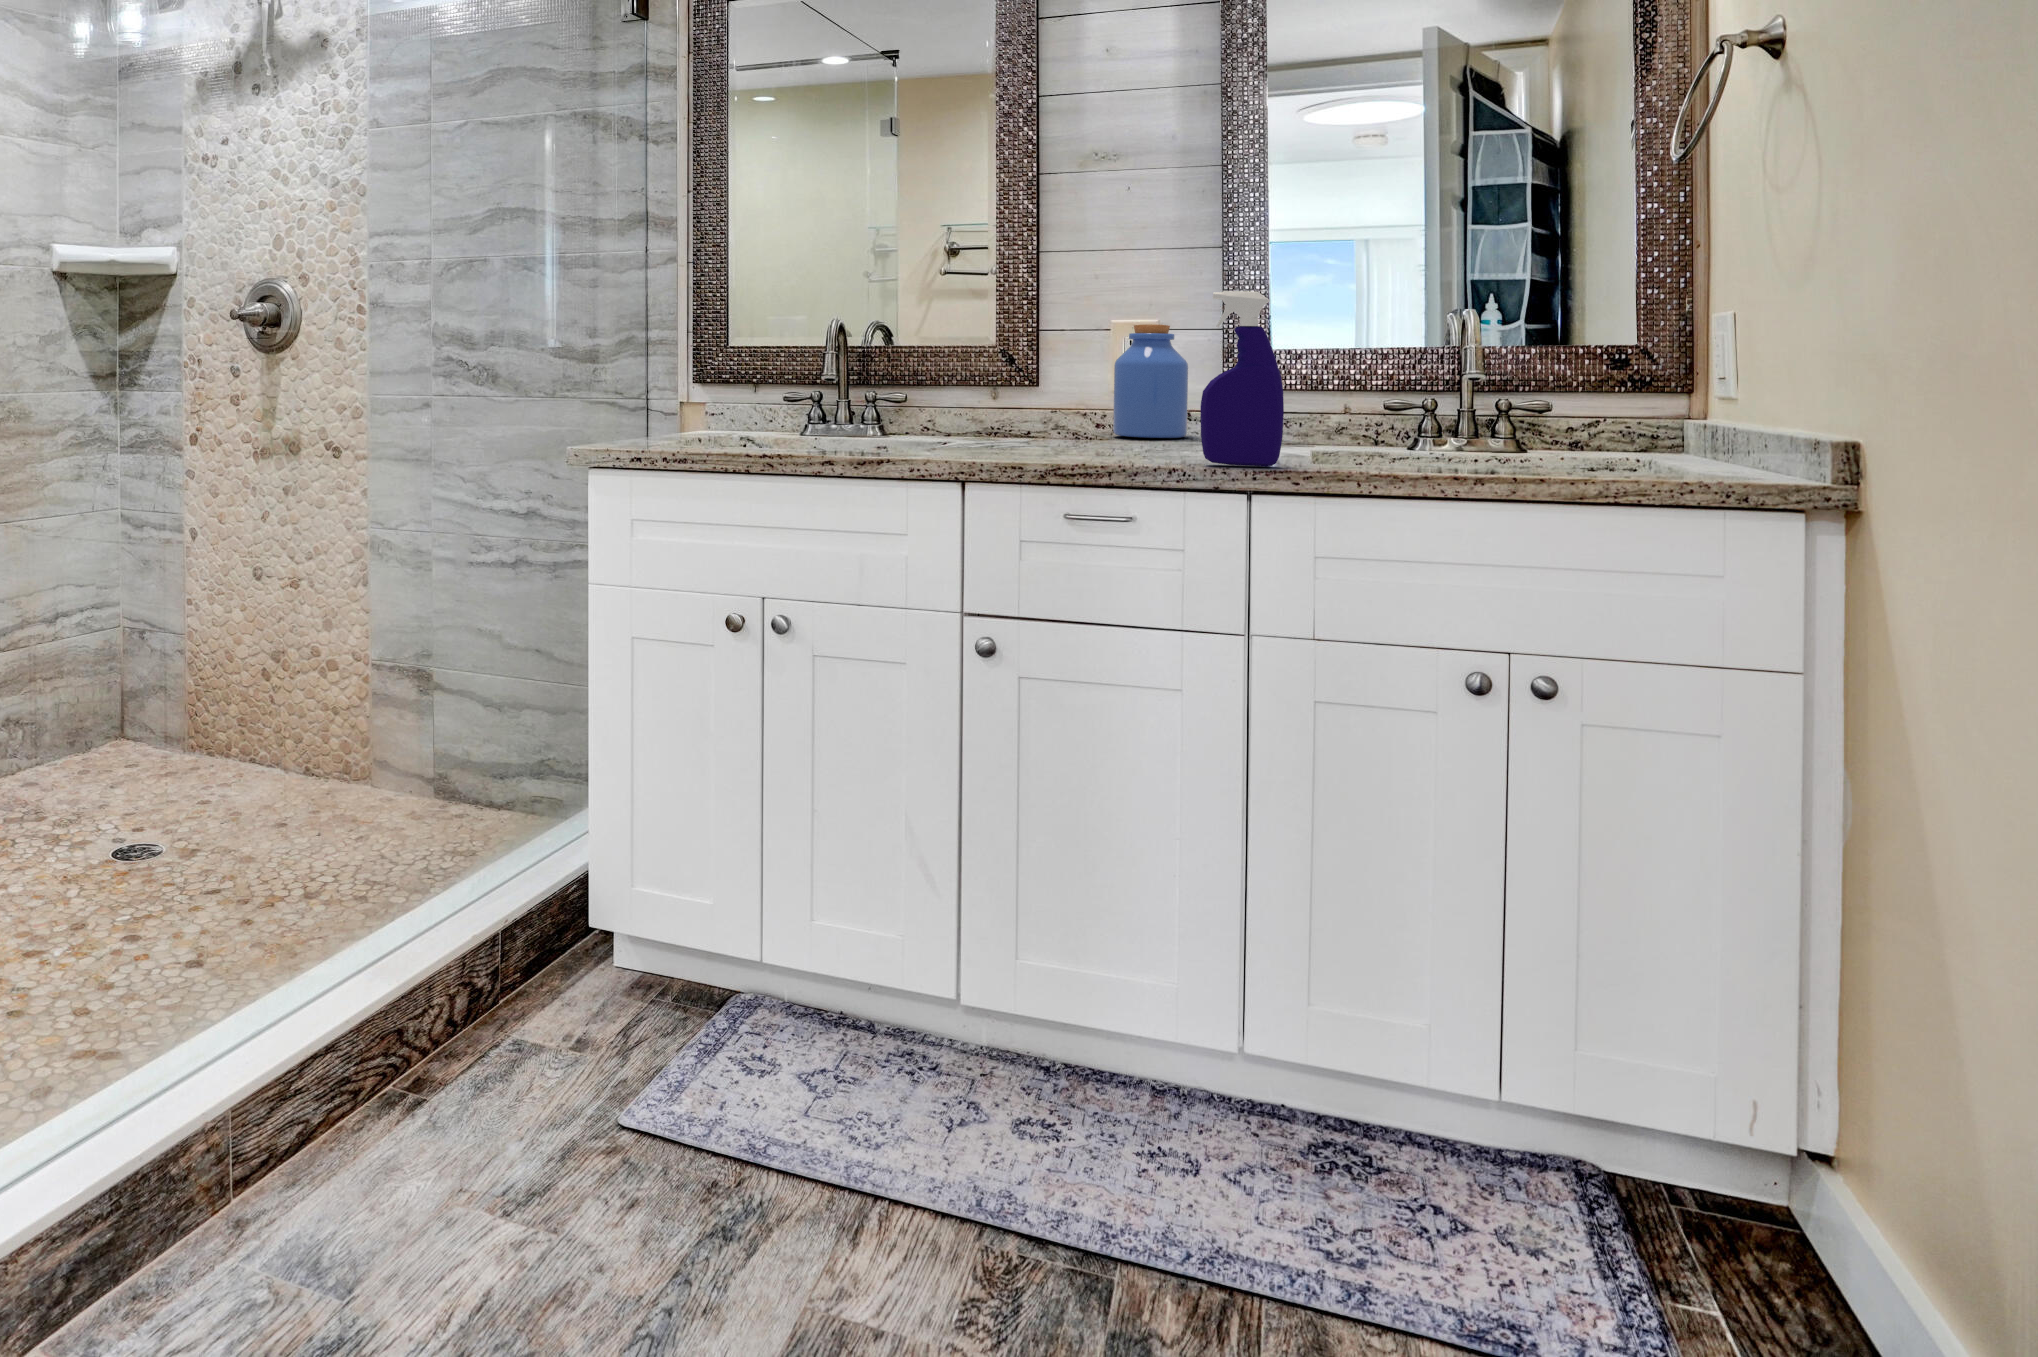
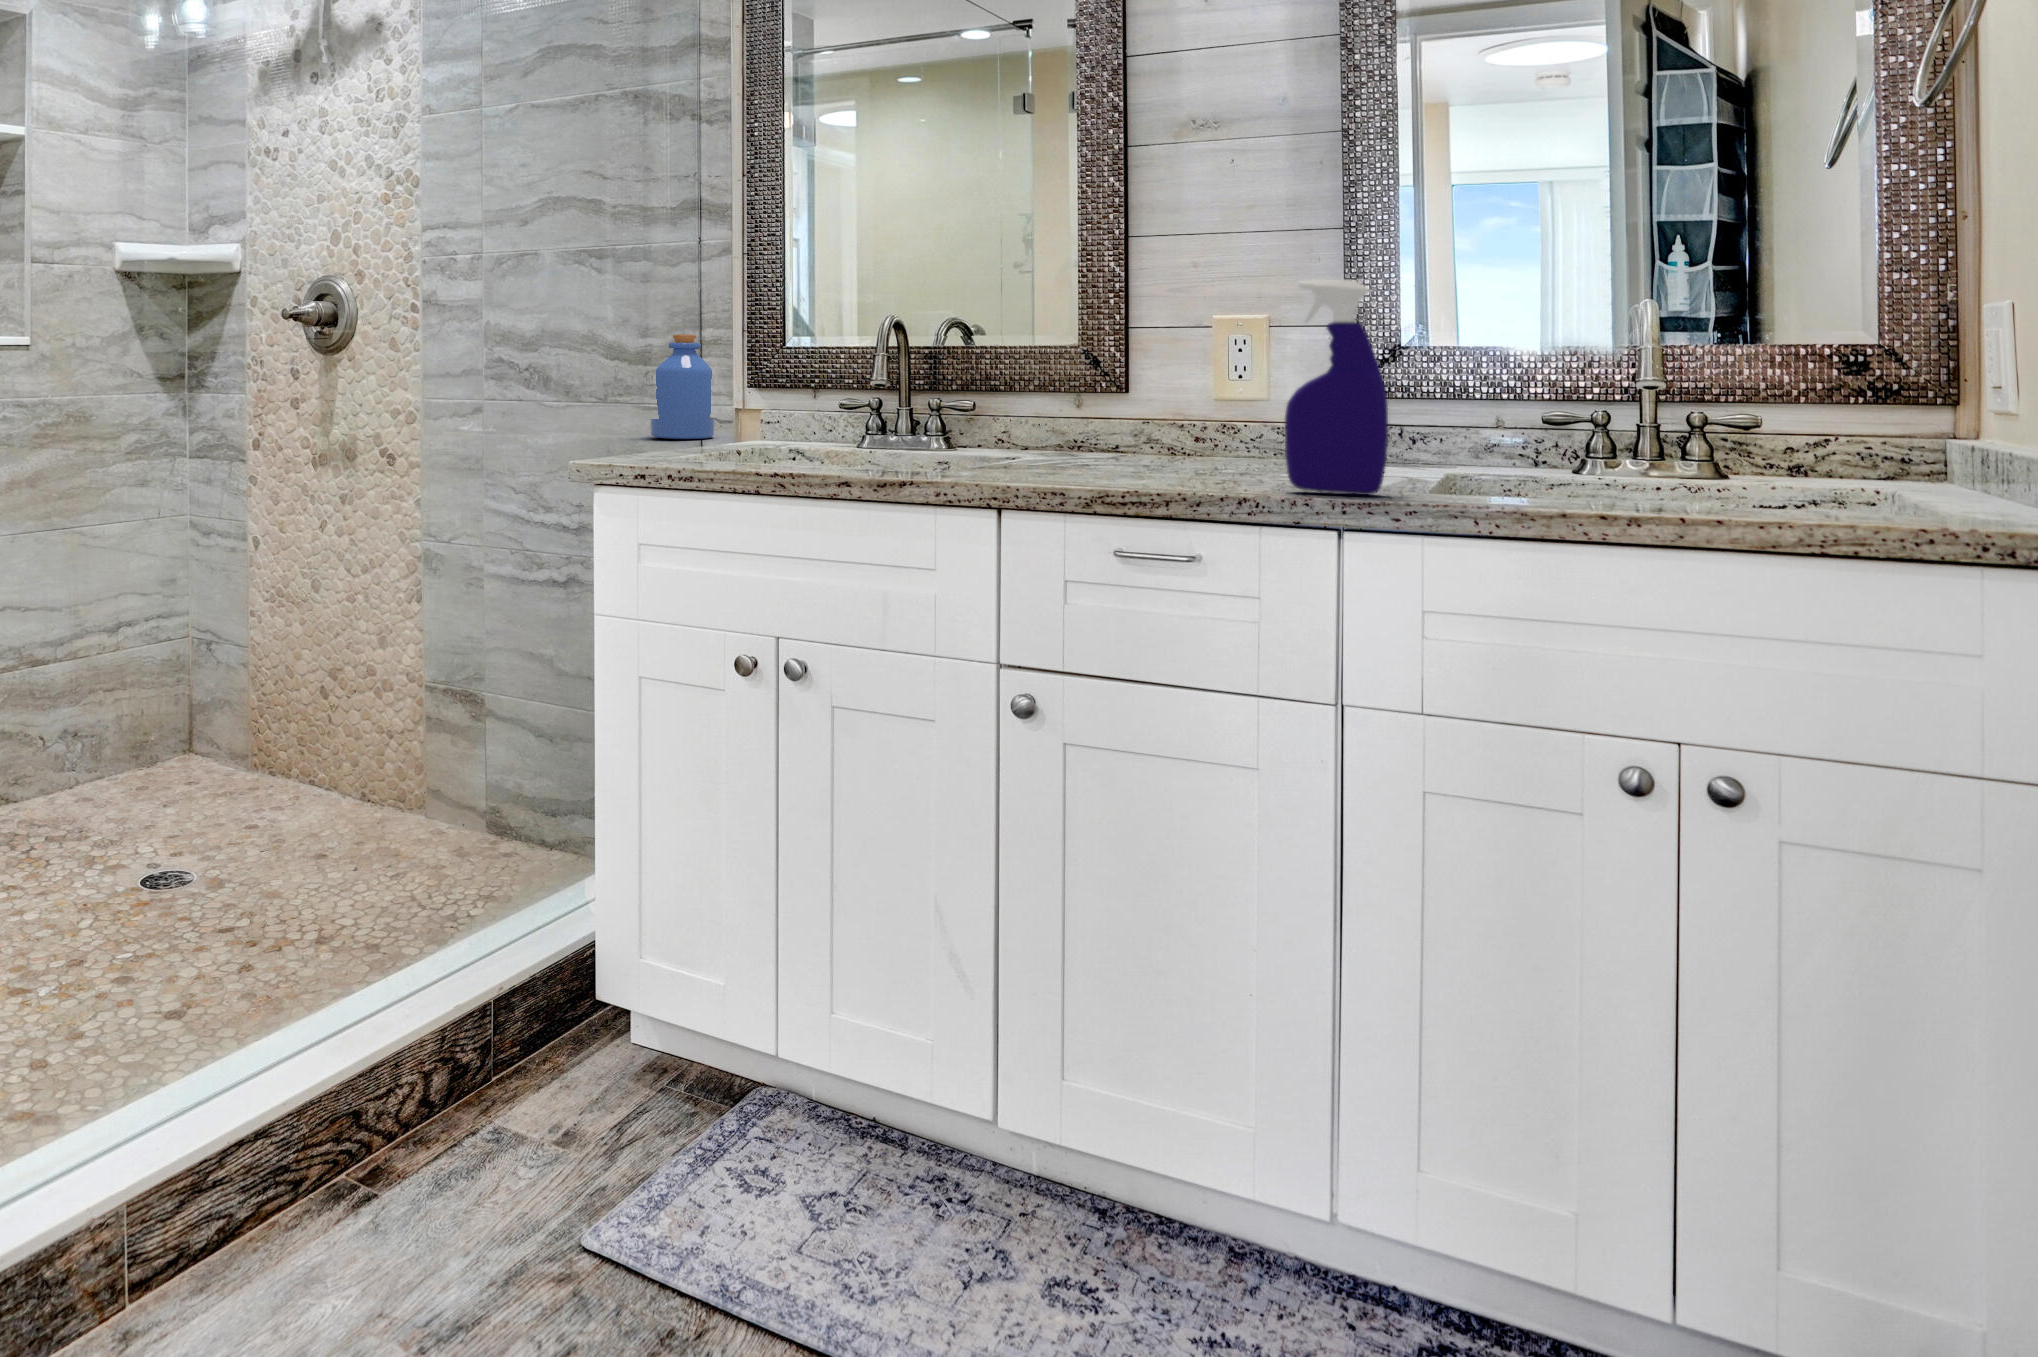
jar: present [1113,324,1188,438] -> present [650,334,715,439]

